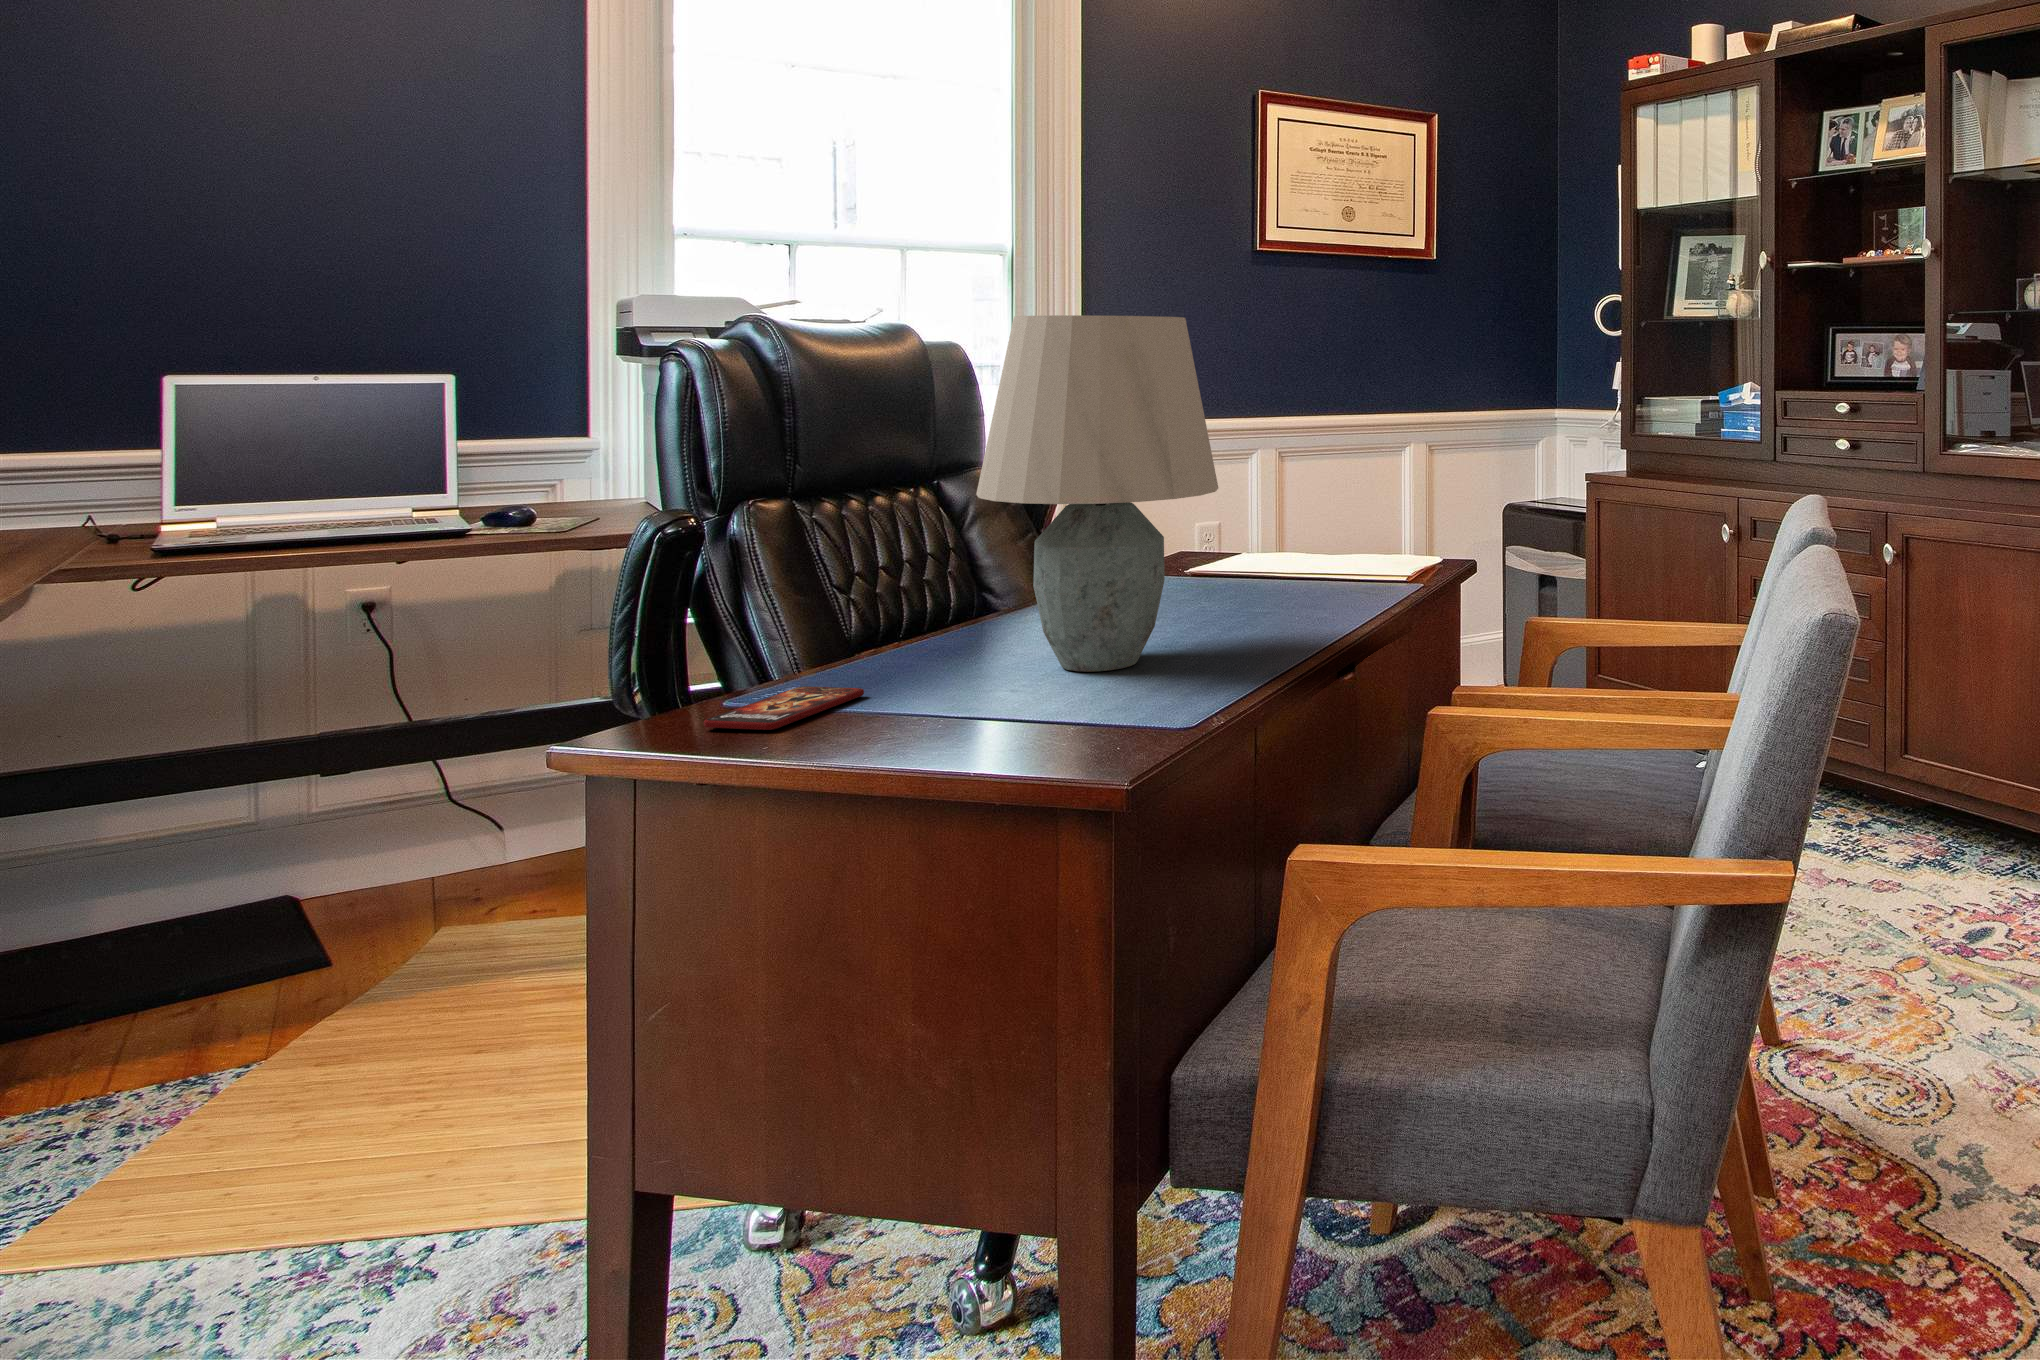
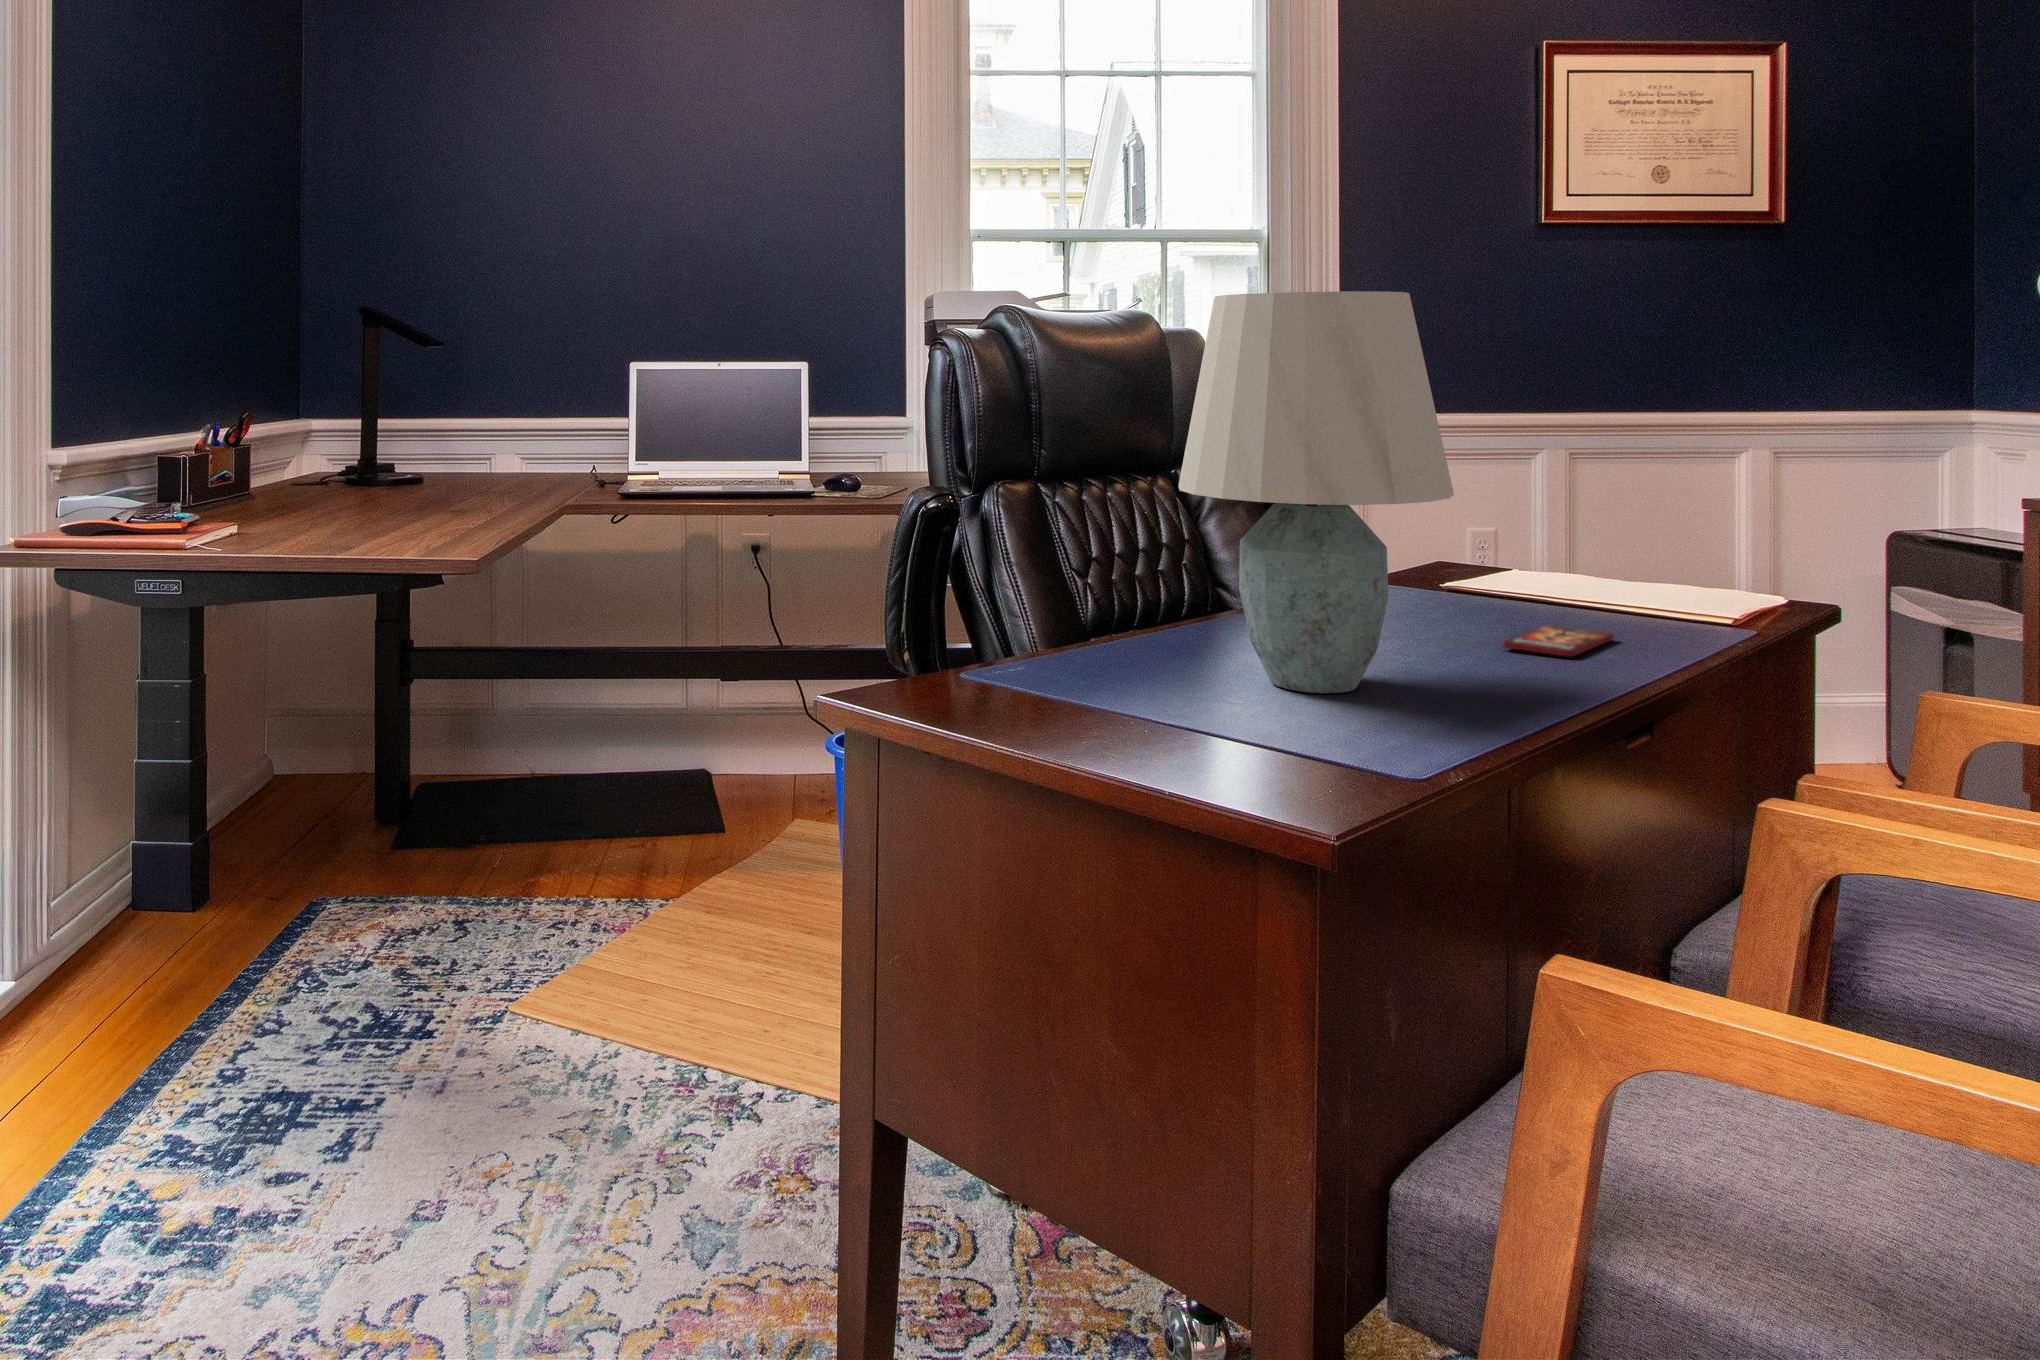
smartphone: present [704,686,864,730] -> present [1502,625,1614,657]

